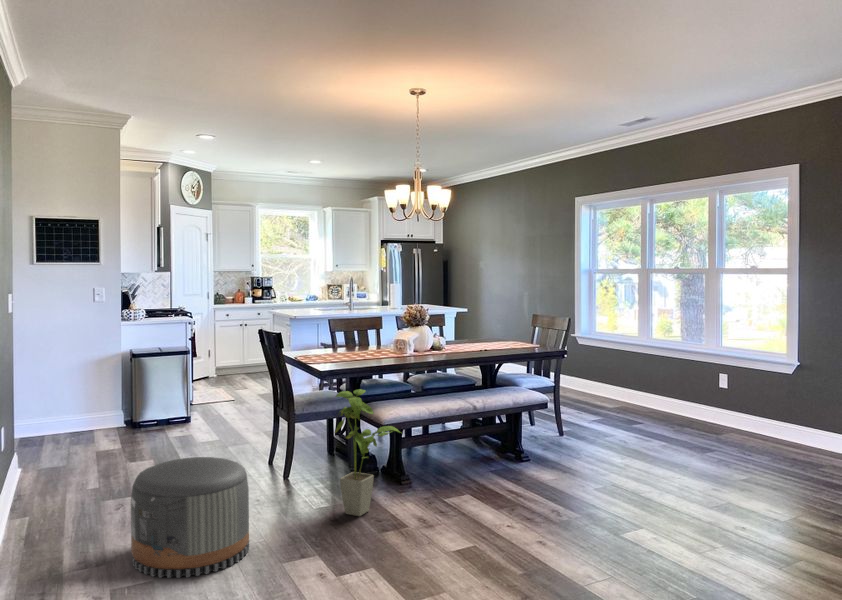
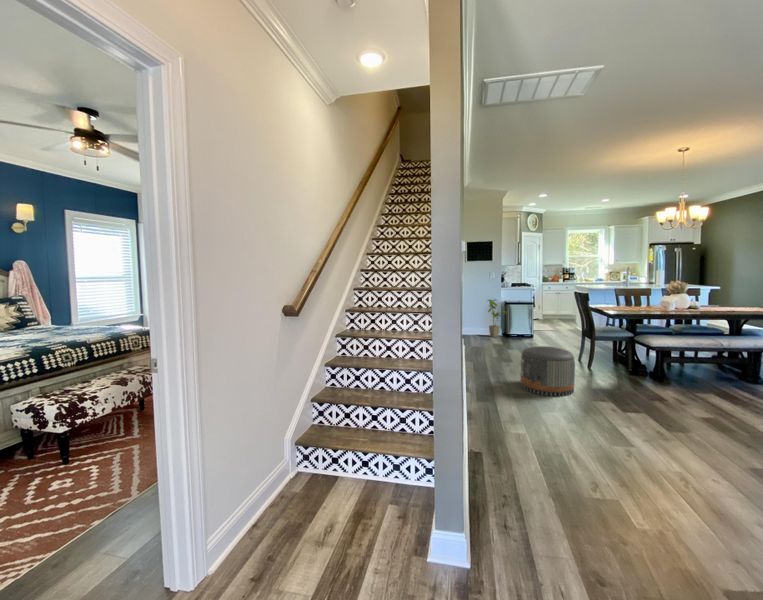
house plant: present [335,389,400,516] -> present [488,299,506,337]

